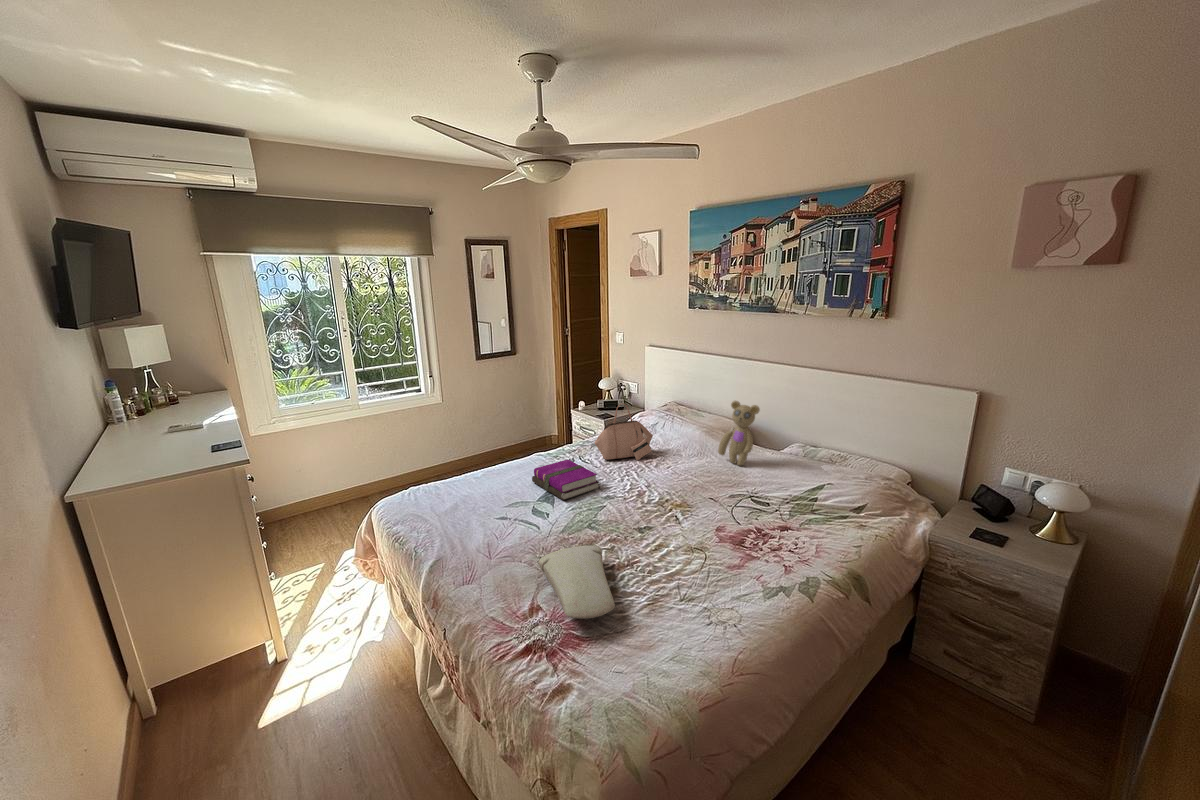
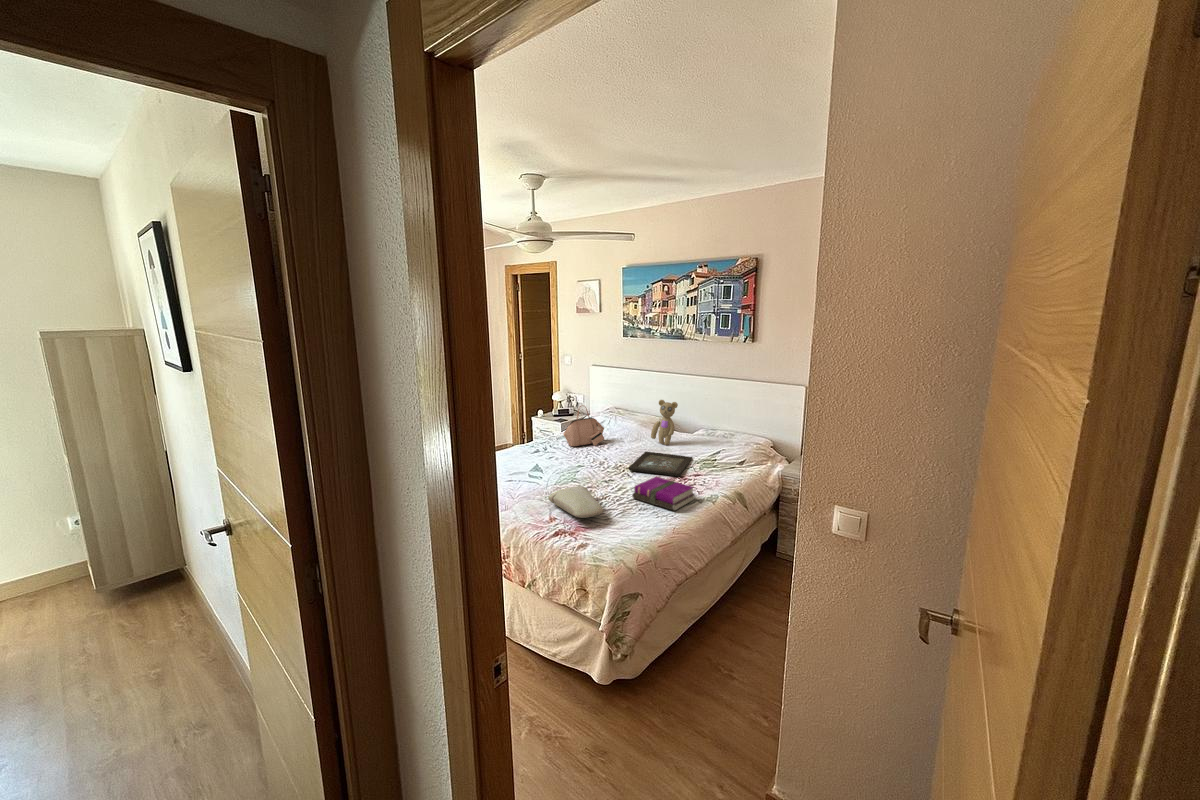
notebook: present [532,460,600,500] -> present [632,477,695,511]
tray: none [677,477,778,530] -> present [629,452,692,476]

